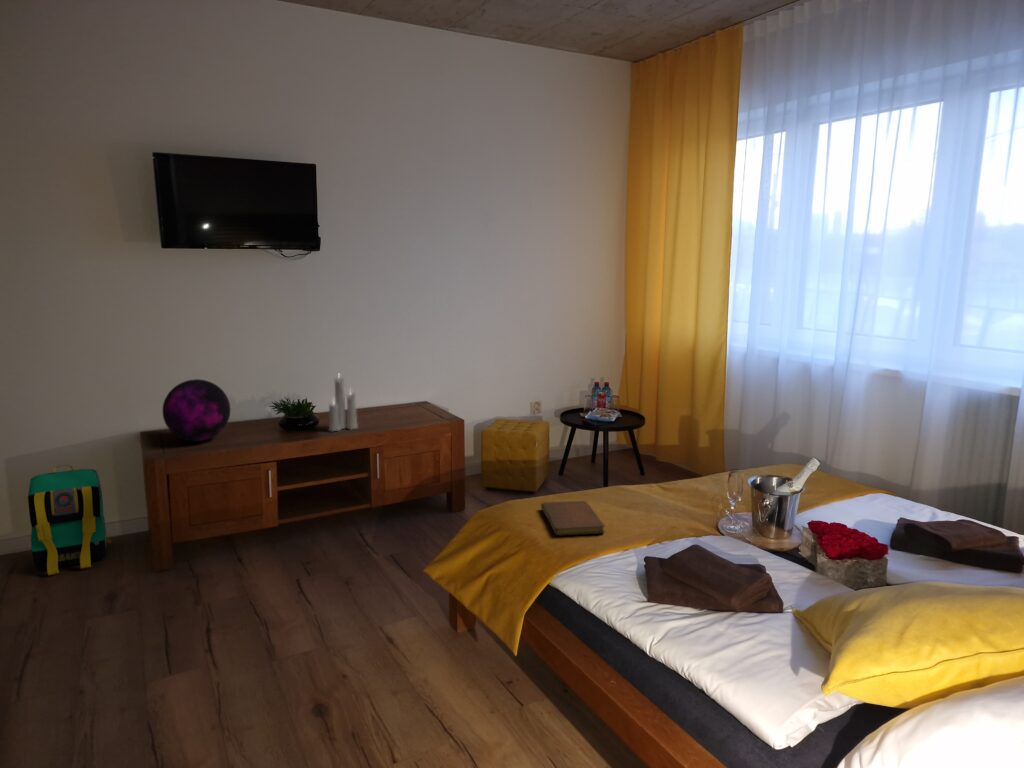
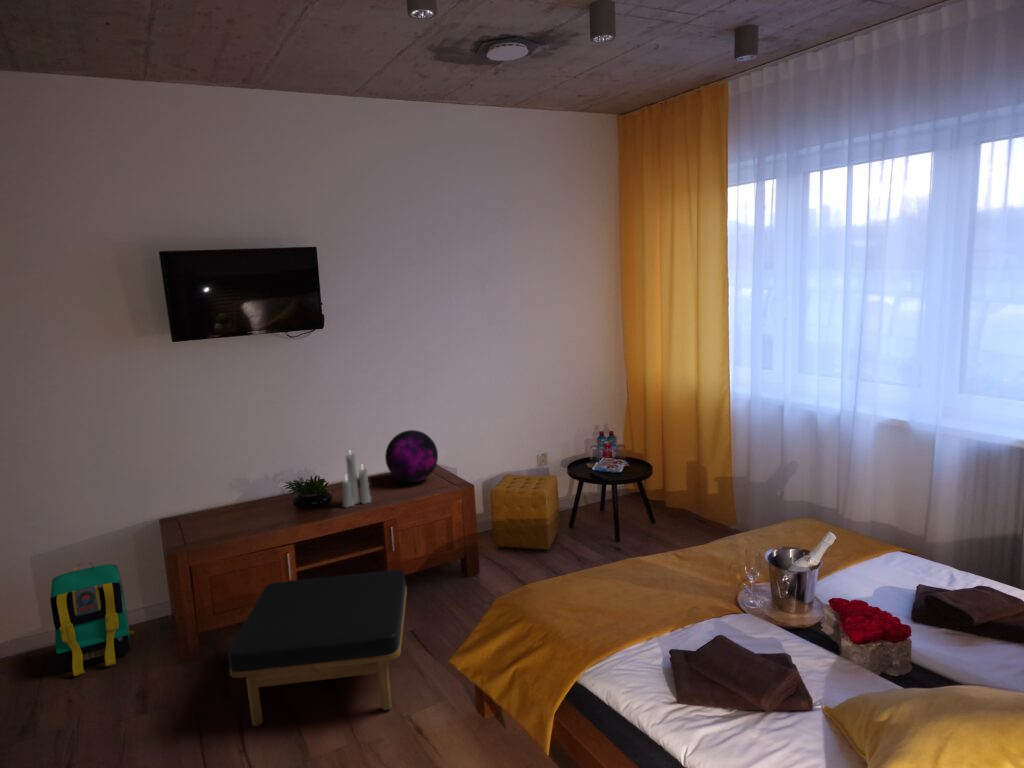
decorative orb: present [162,379,230,442] -> present [385,430,438,483]
ottoman: none [204,493,388,627] -> present [229,570,407,726]
notebook: present [541,501,605,535] -> none [560,581,626,625]

